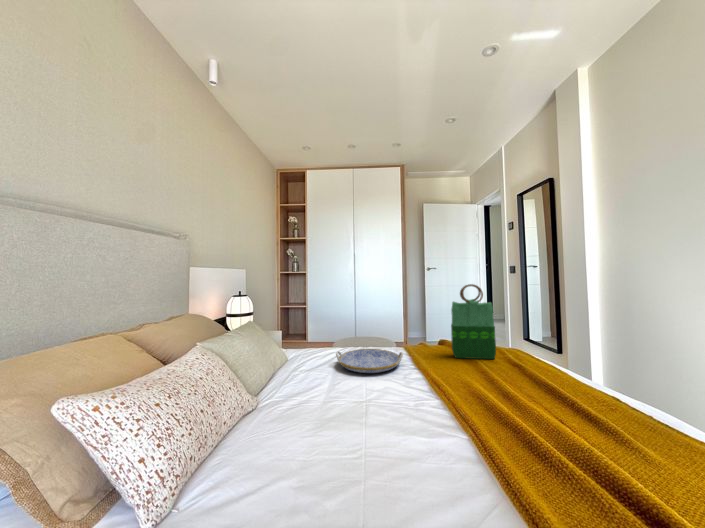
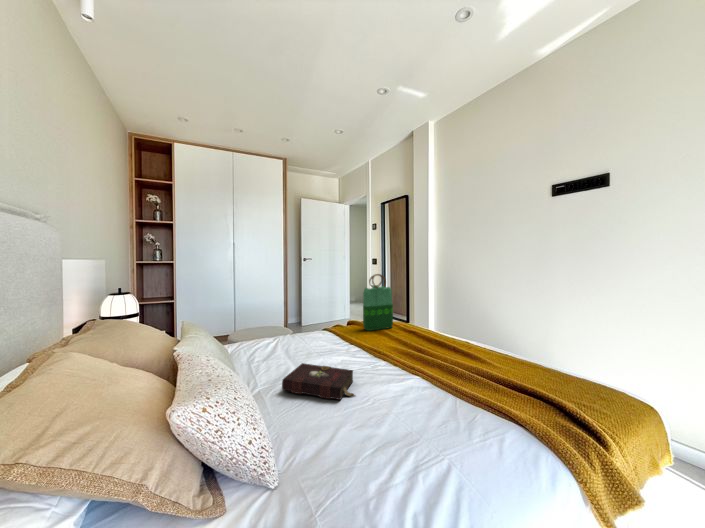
serving tray: present [336,349,403,373] -> none [279,332,337,353]
book: none [287,382,371,441] -> present [282,363,354,400]

